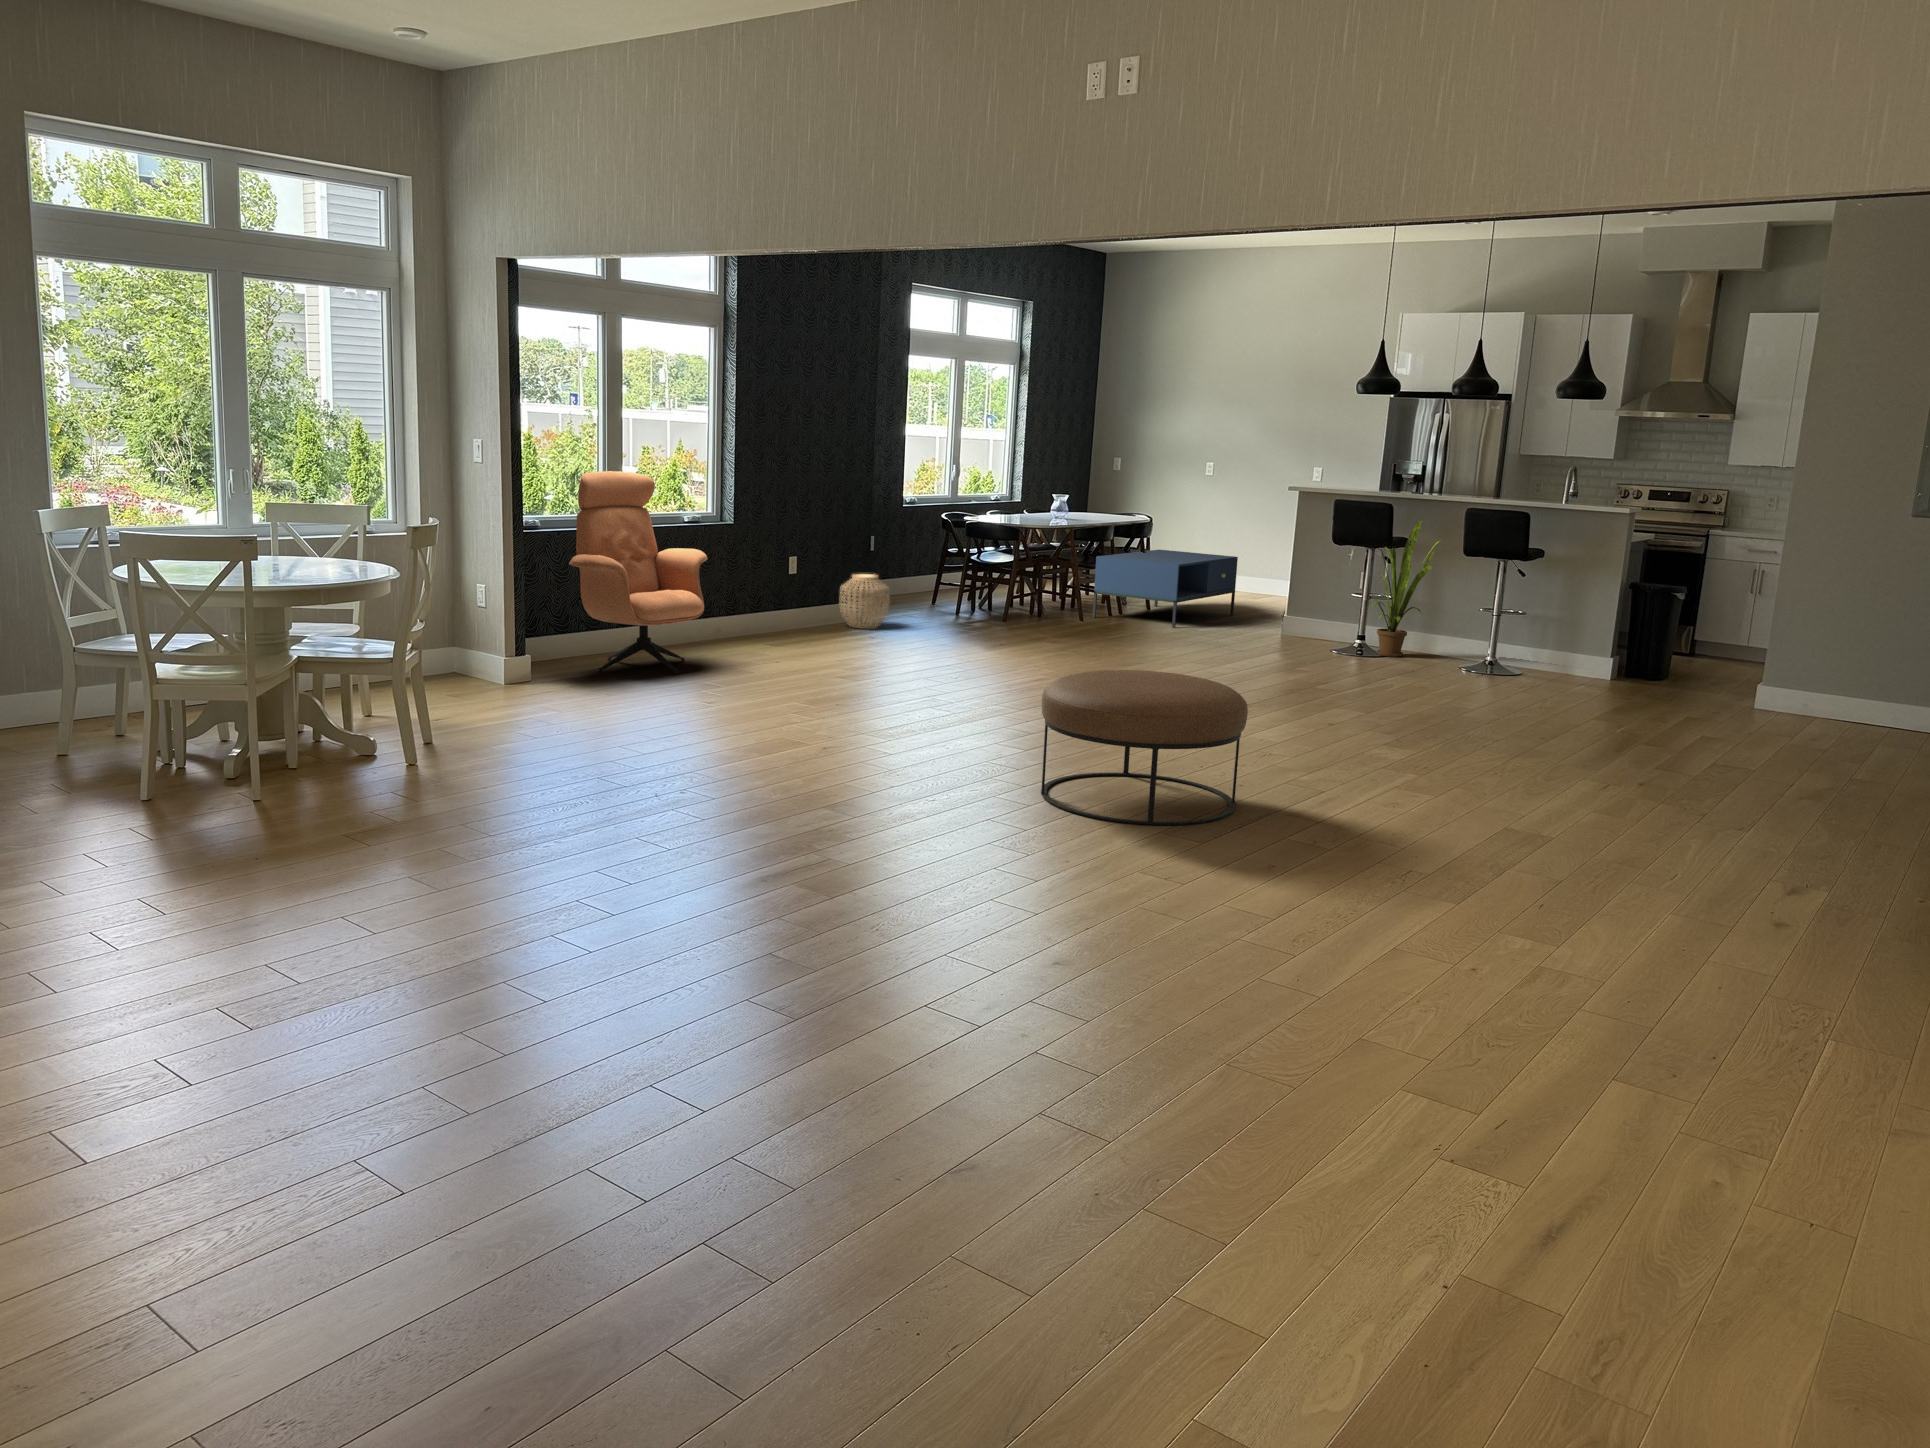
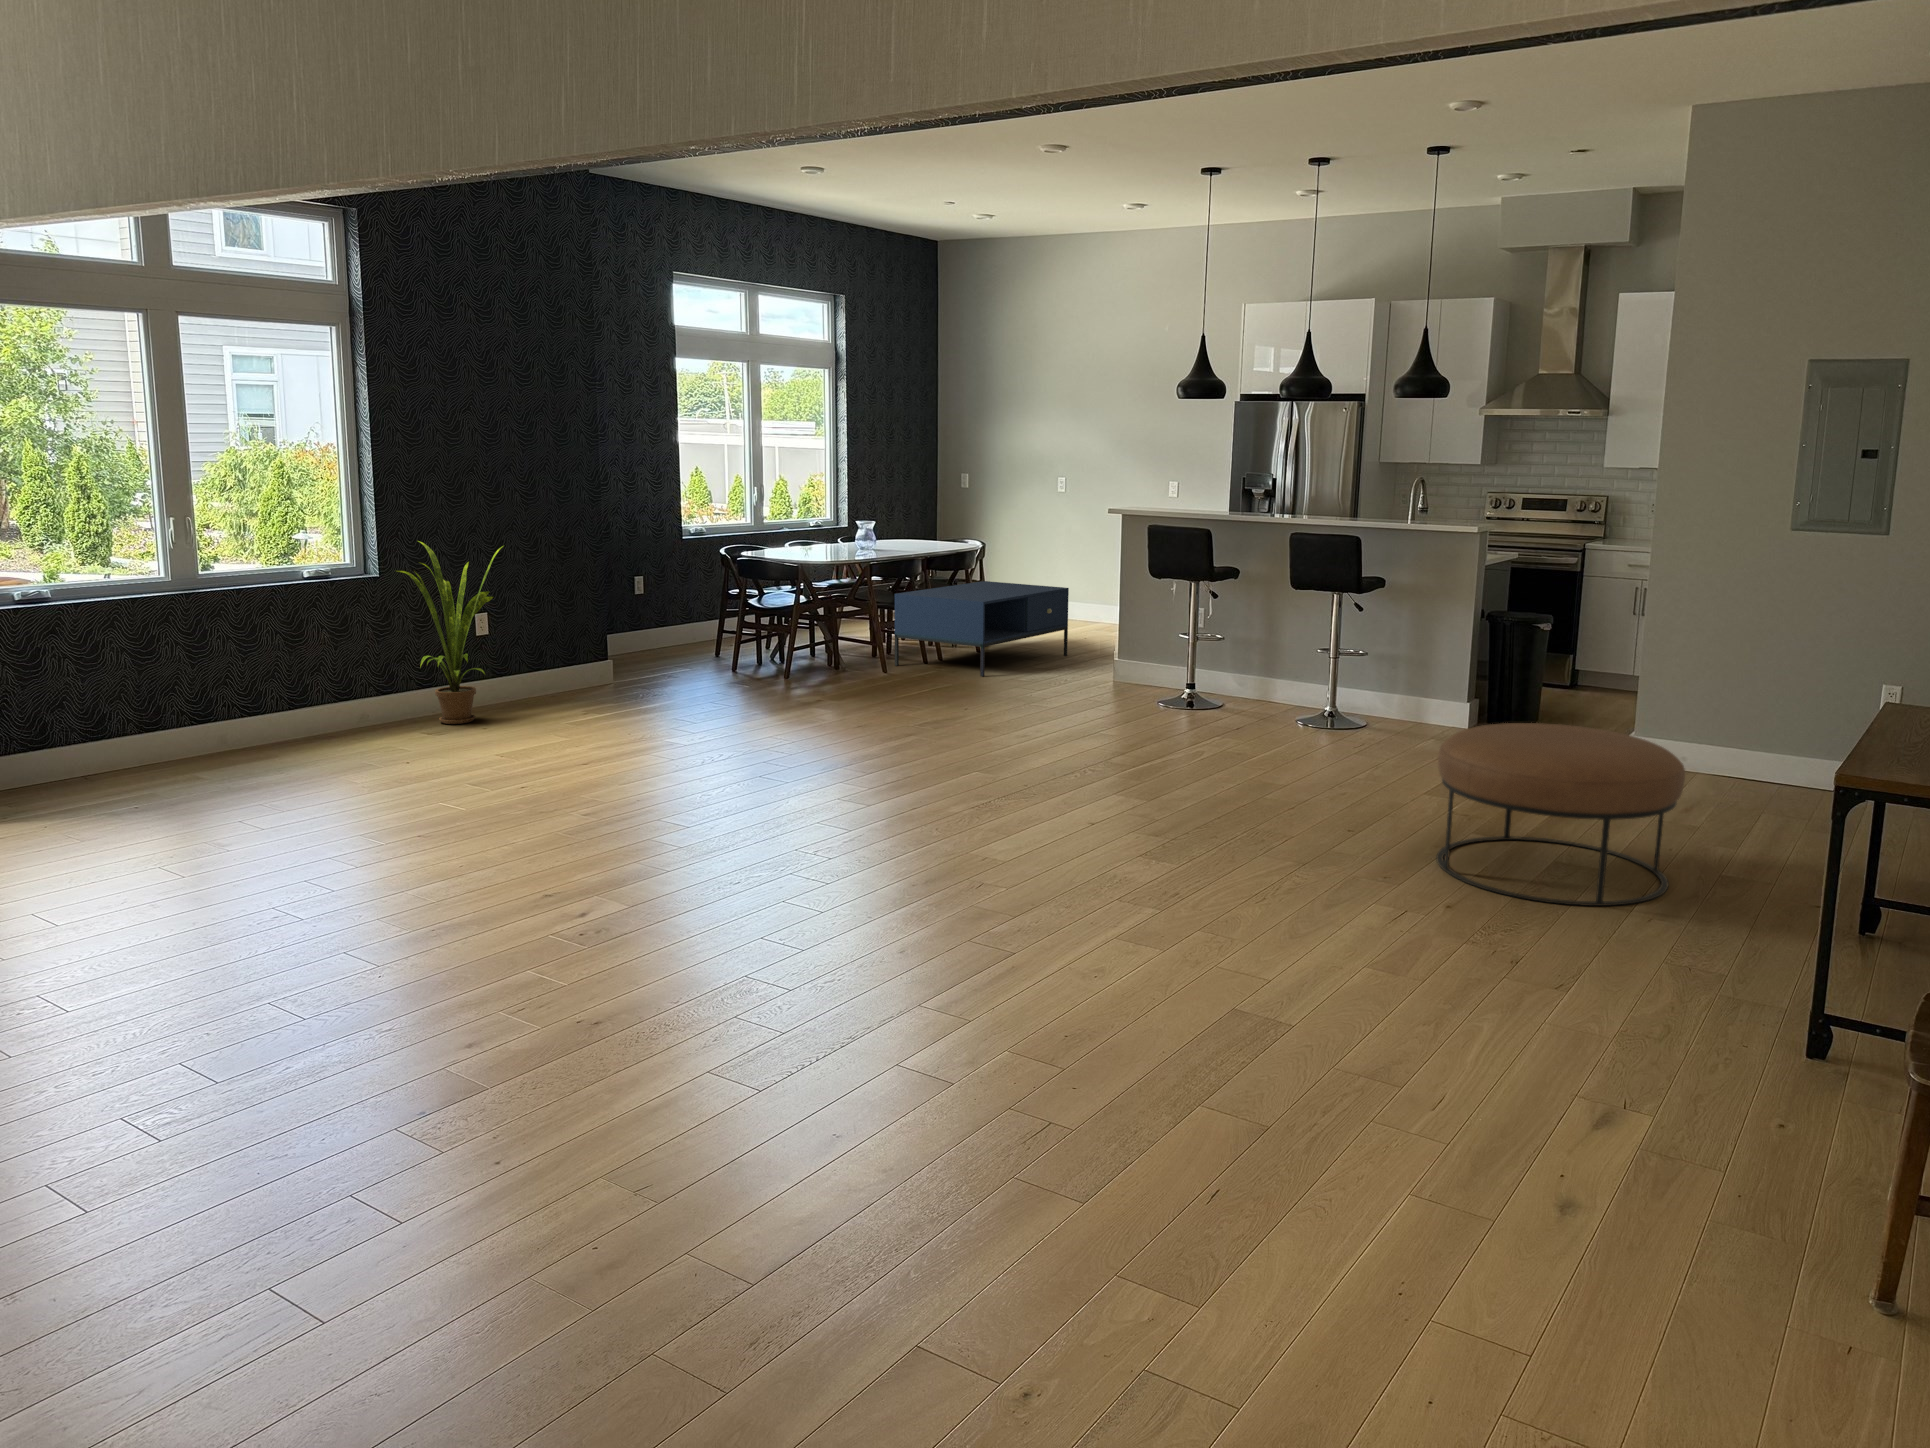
armchair: present [569,471,708,674] -> none [68,514,301,785]
house plant: present [1368,520,1441,657] -> present [397,541,503,724]
woven basket: present [839,574,890,628] -> none [555,627,620,695]
ottoman: present [1041,670,1248,825] -> present [1437,723,1685,906]

